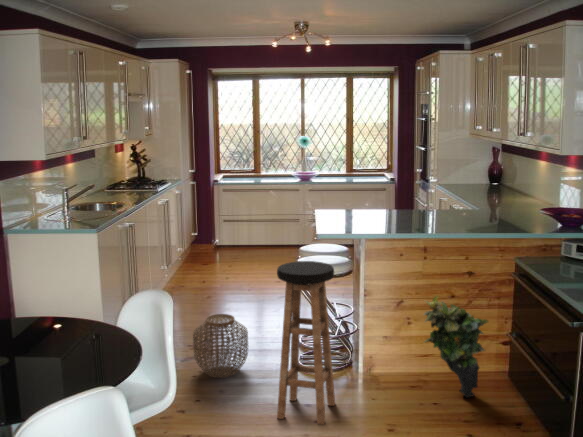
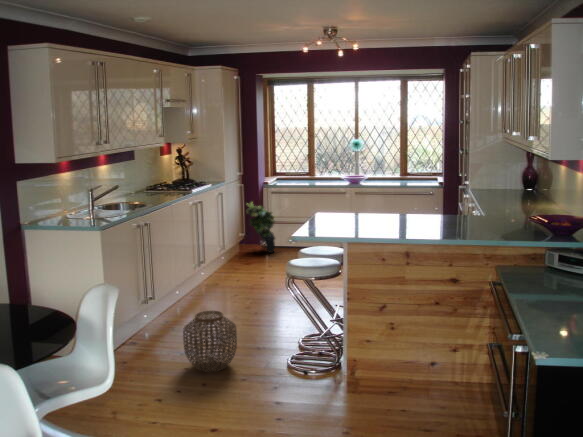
bar stool: present [277,261,335,425] -> none [240,262,304,425]
potted plant: present [424,296,488,398] -> present [247,203,275,253]

